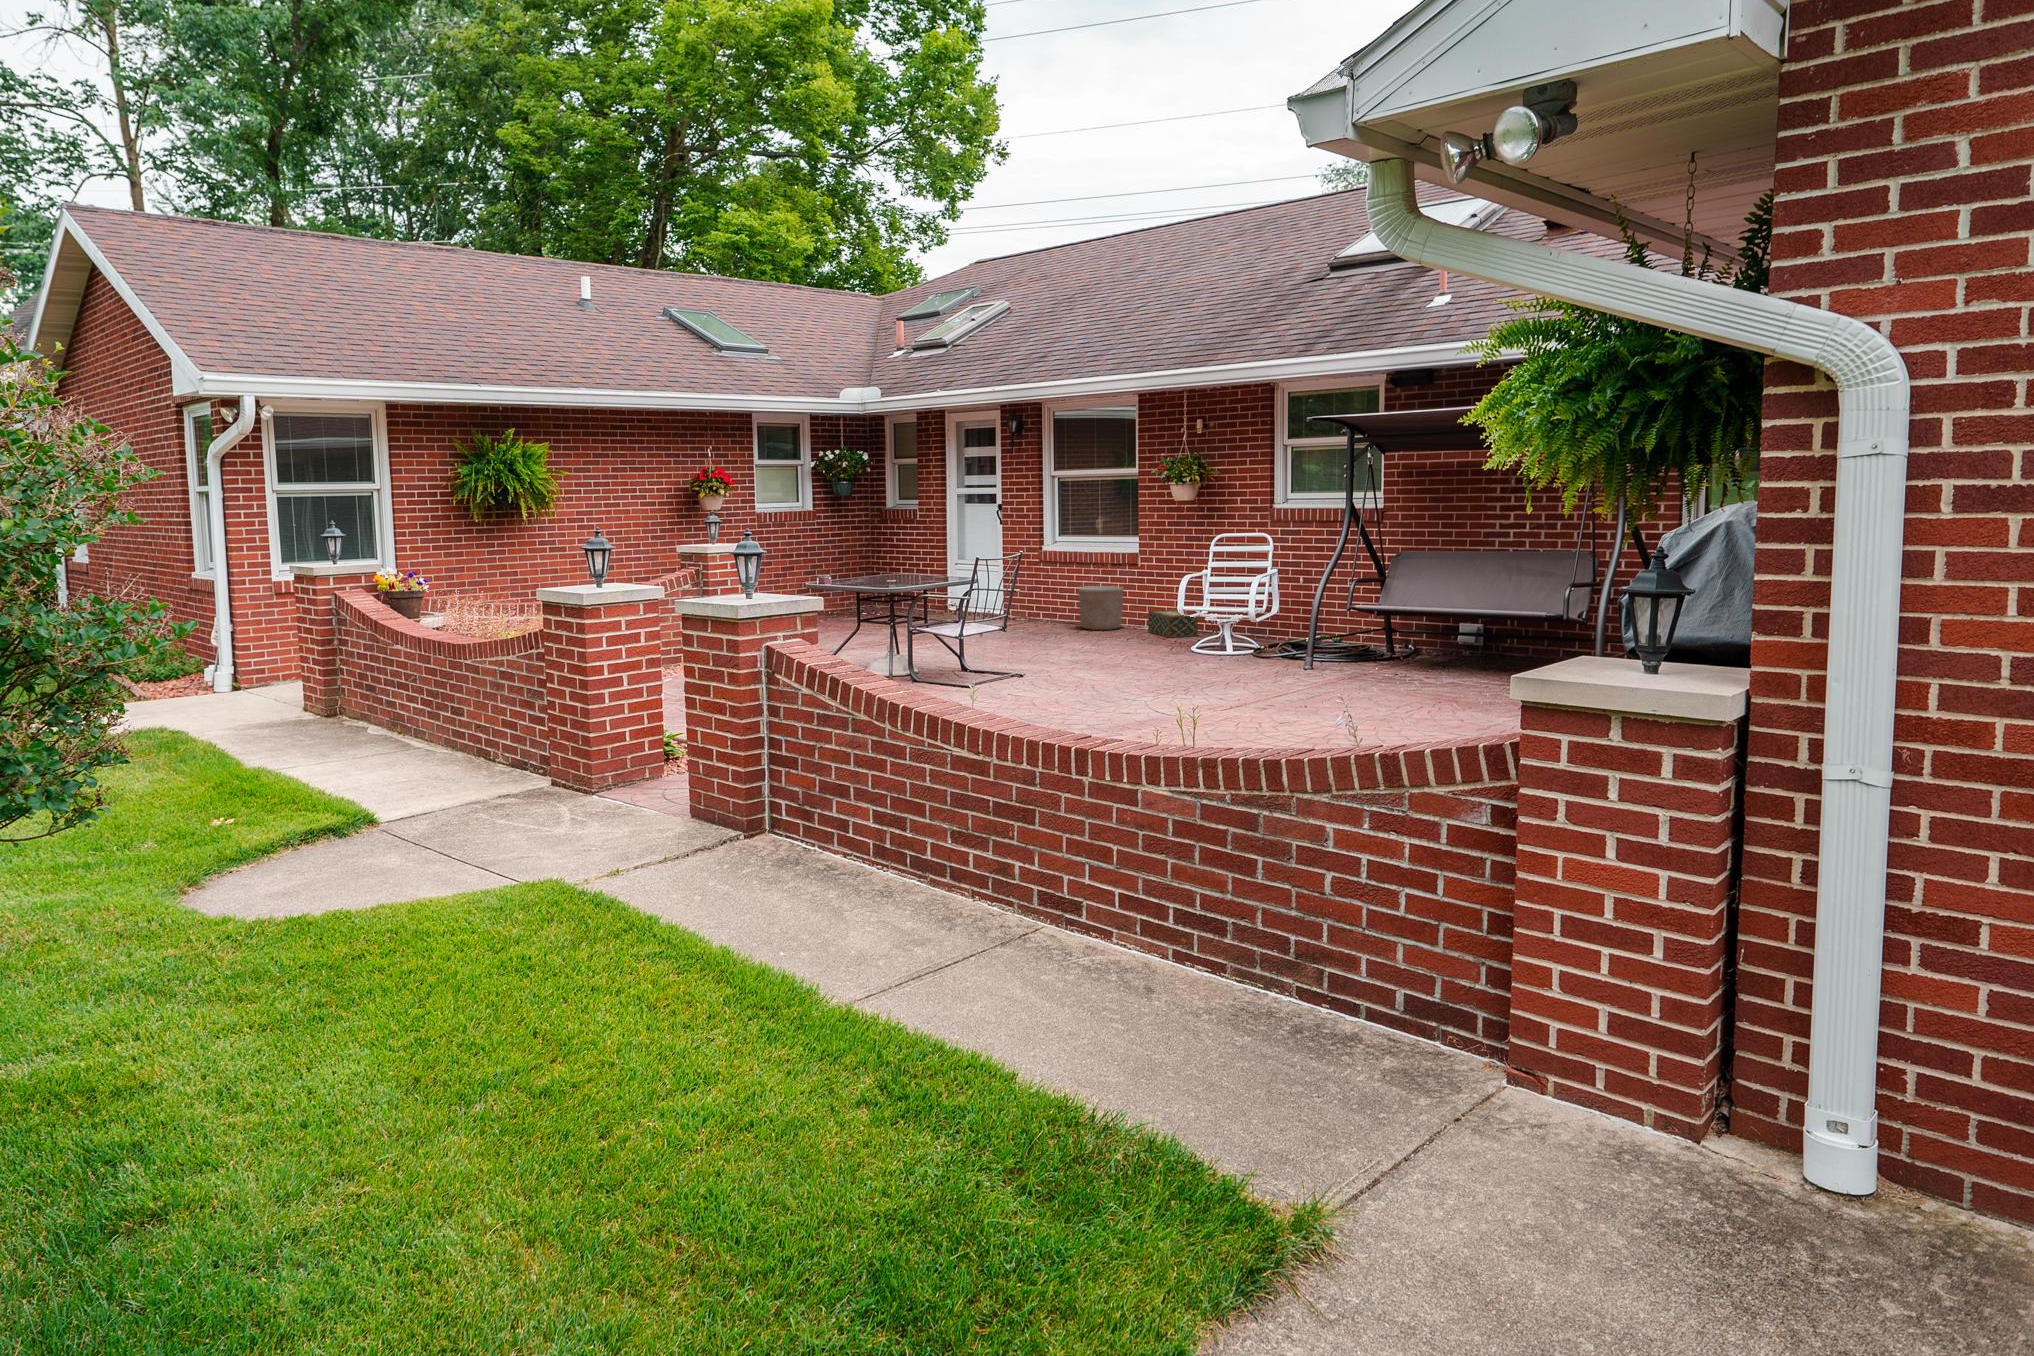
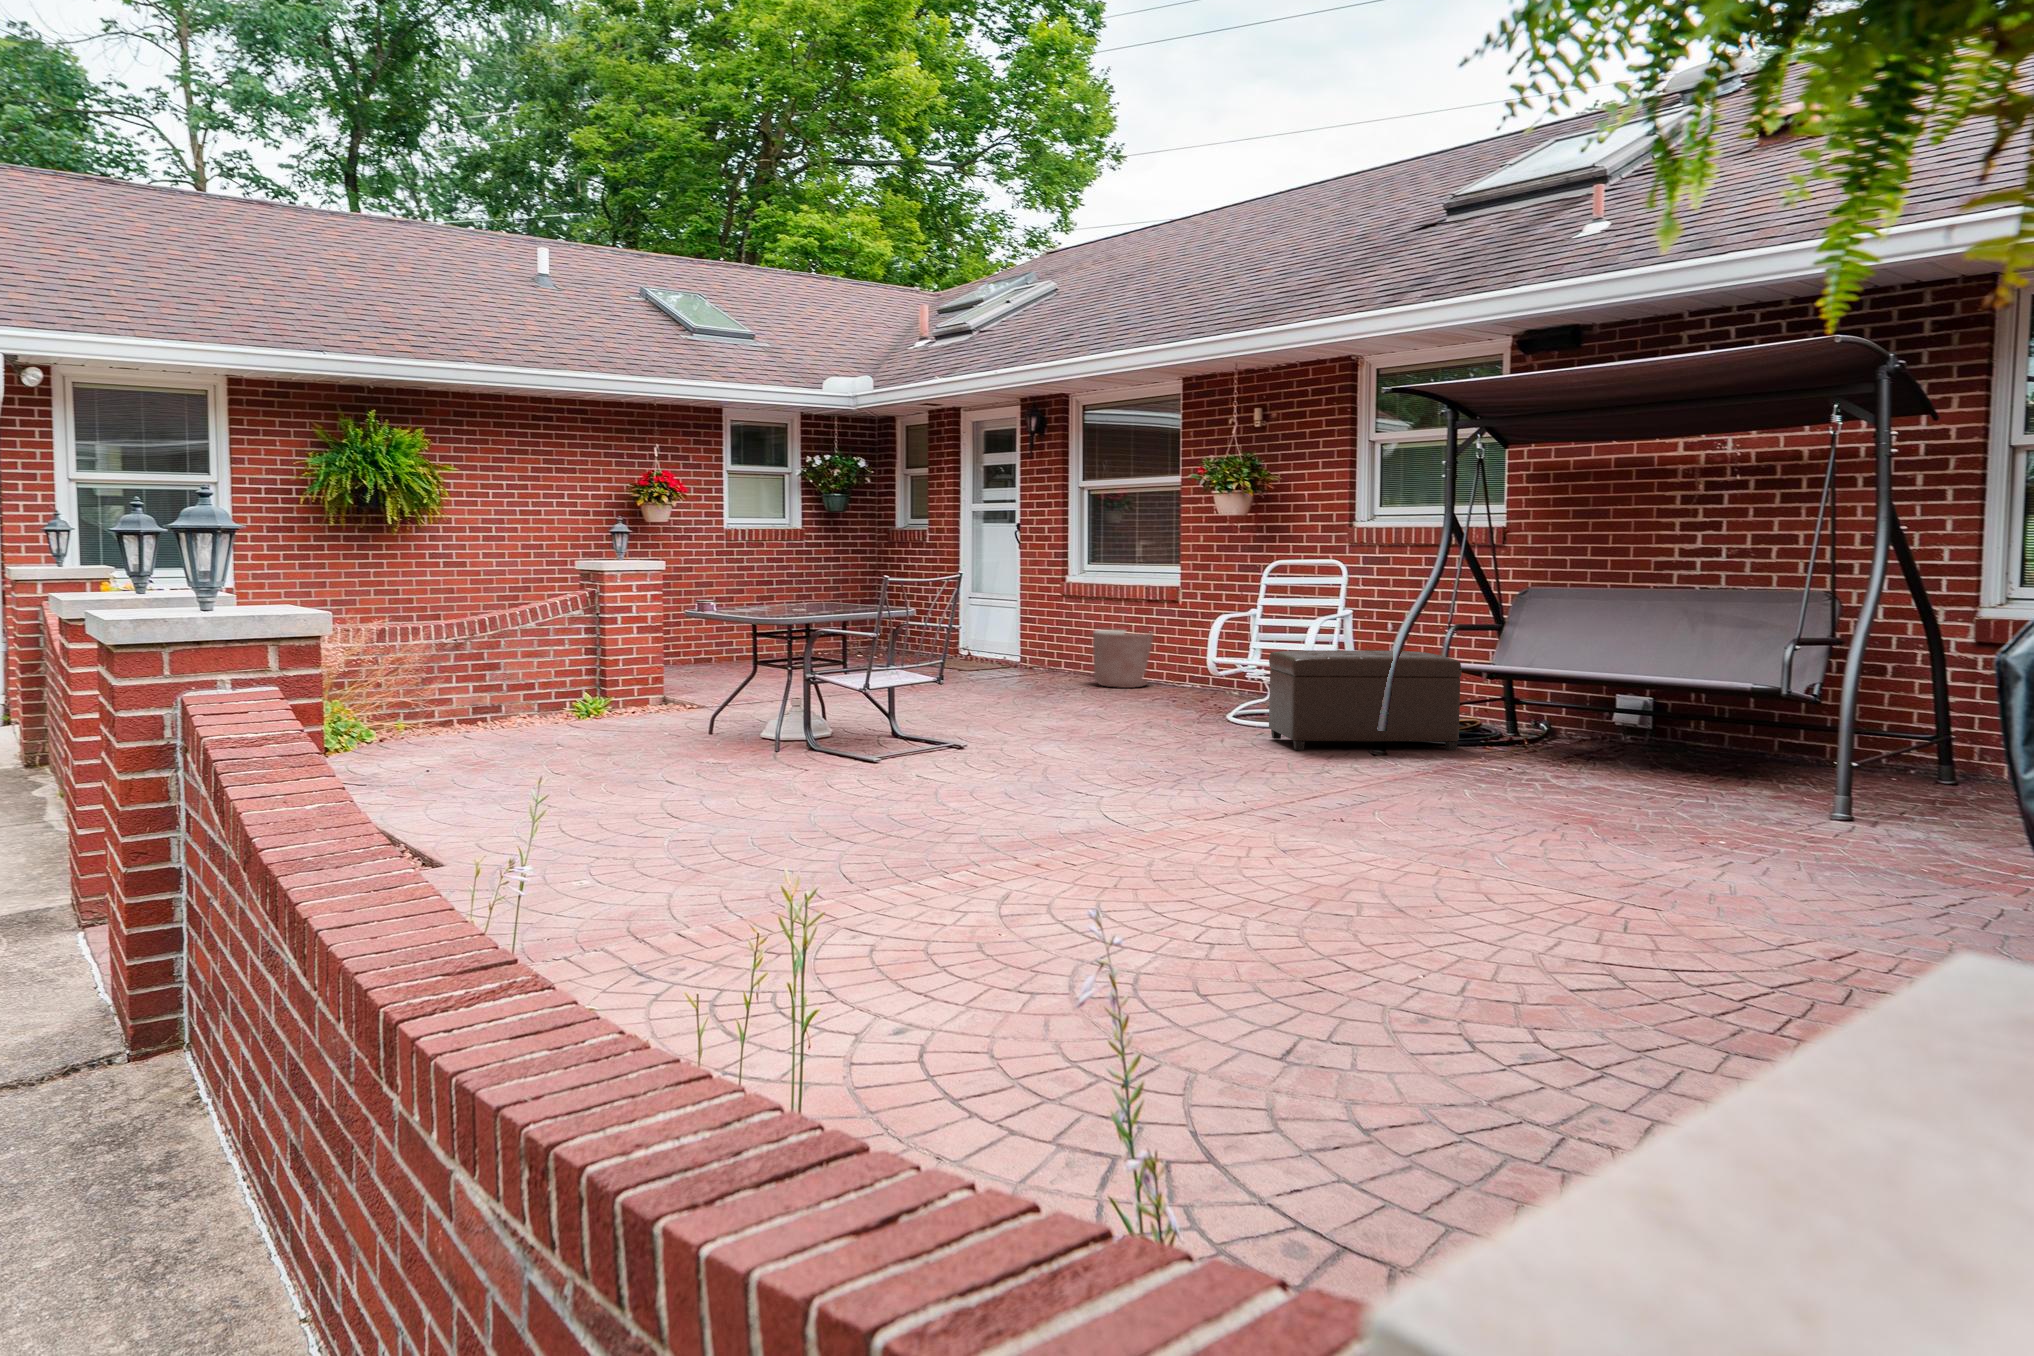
ottoman: none [1242,599,1369,668] -> present [1269,650,1462,751]
woven basket: present [1148,610,1198,638] -> none [1179,664,1241,701]

